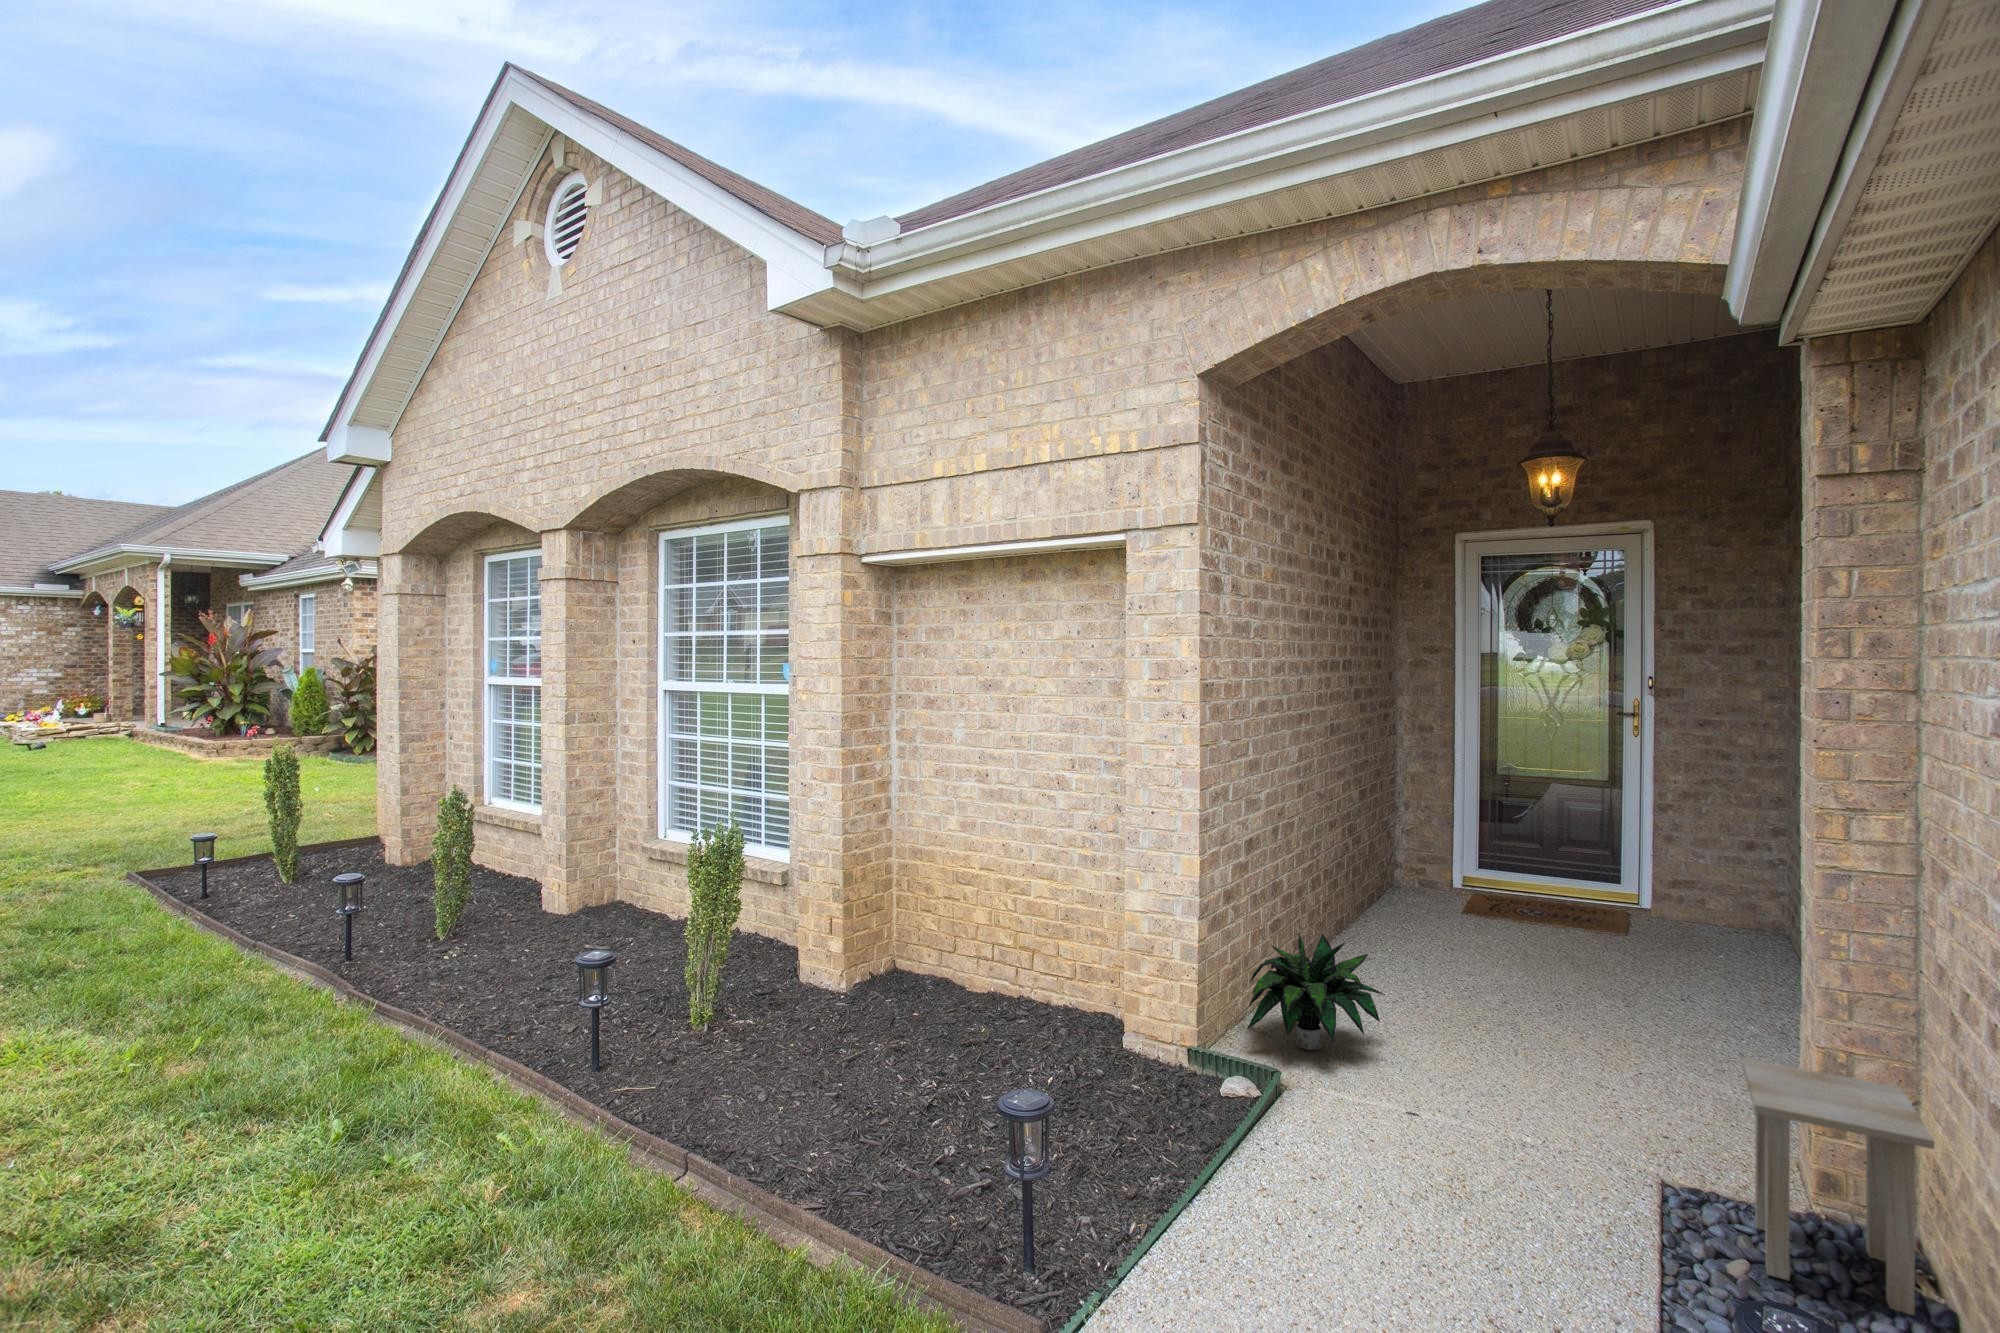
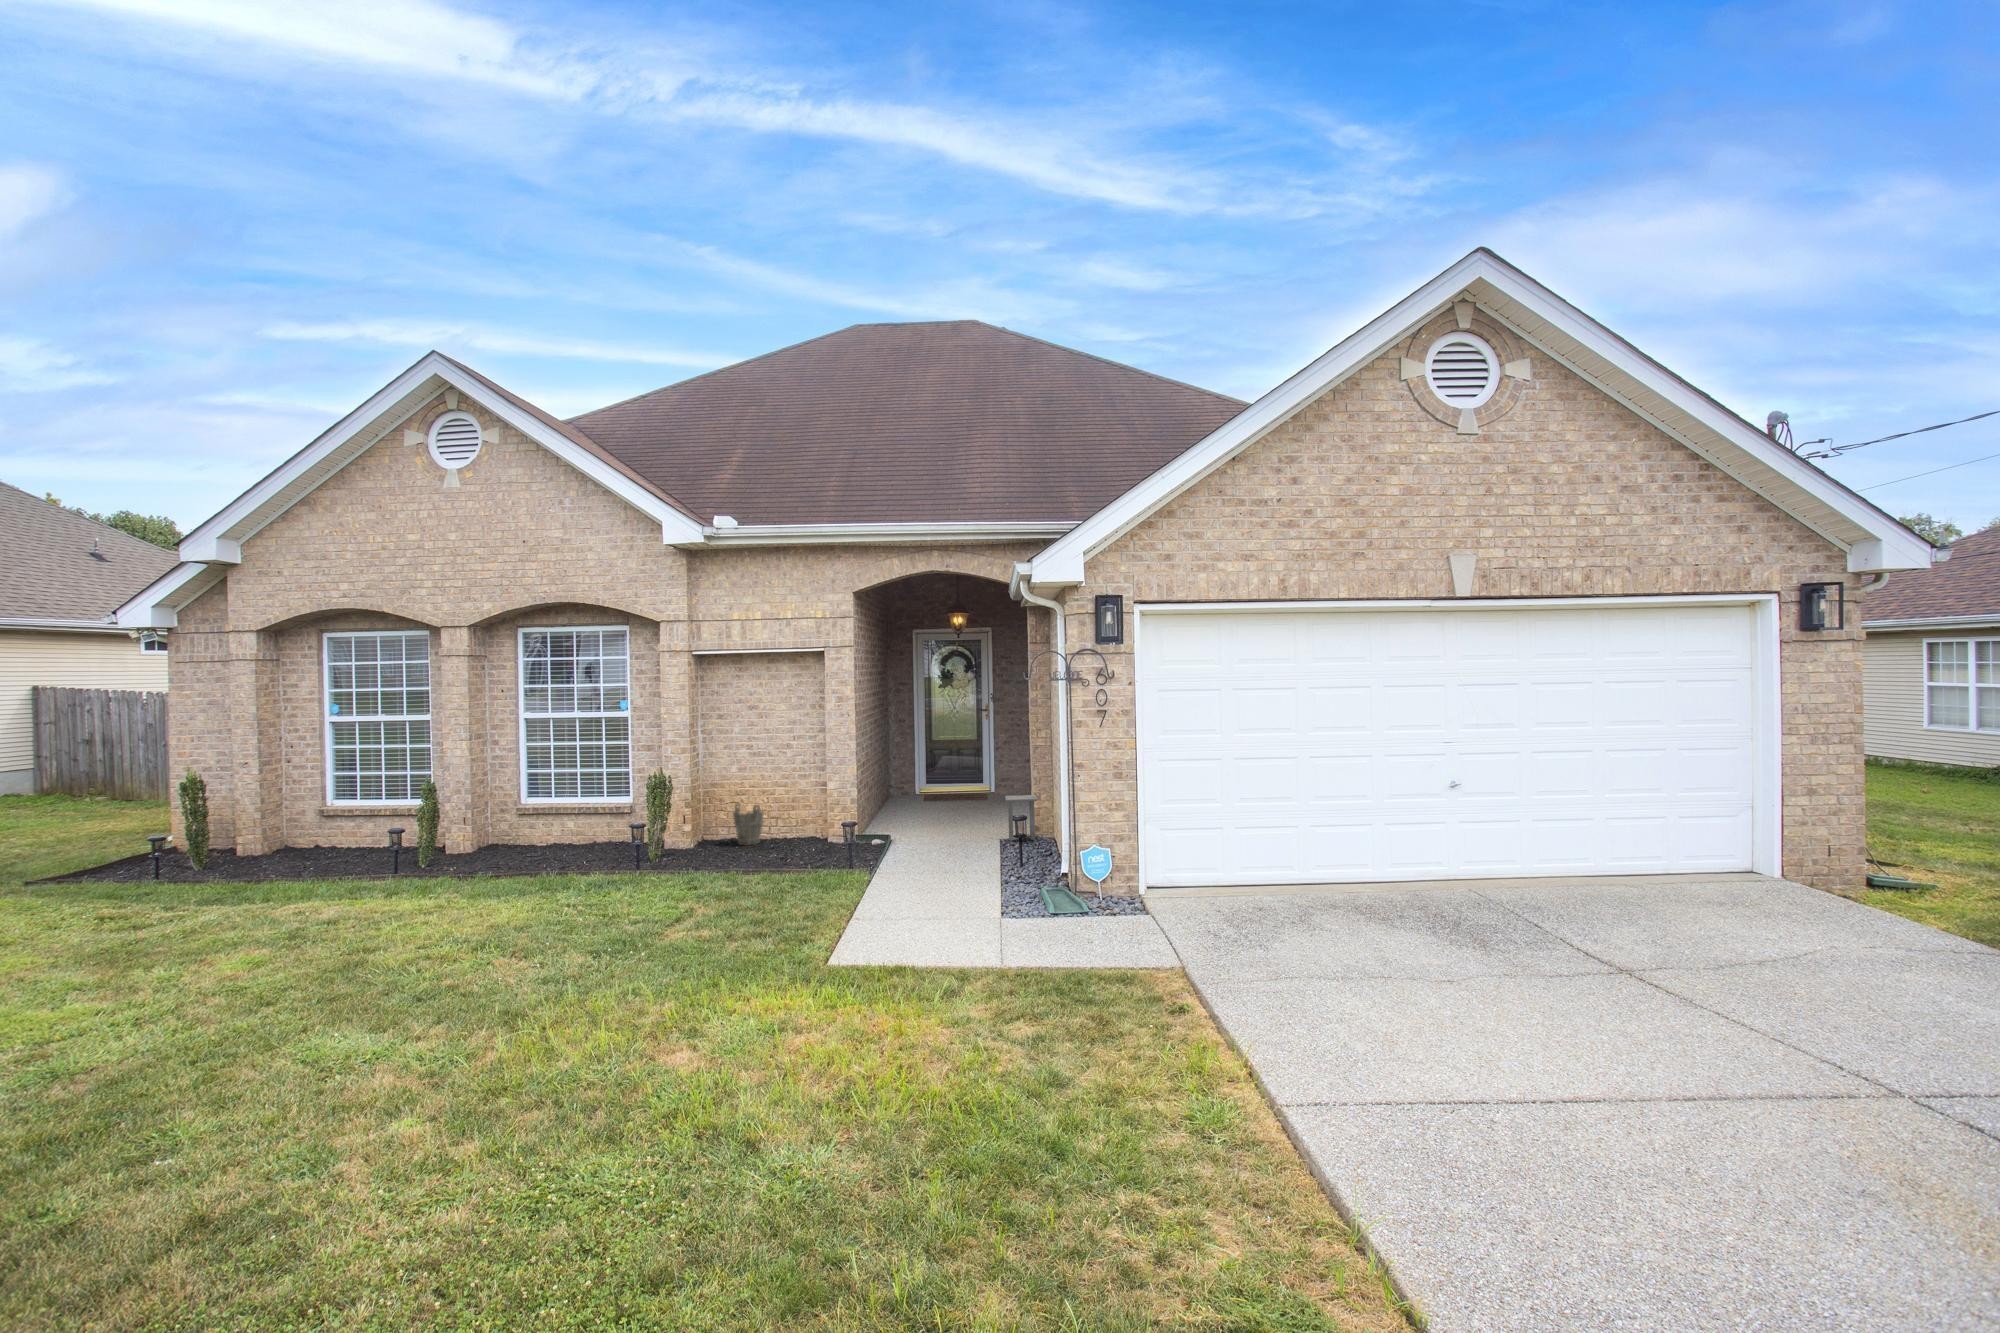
bucket: none [921,906,995,1018] -> present [733,803,764,845]
potted plant: present [1247,934,1384,1050] -> none [866,792,913,831]

